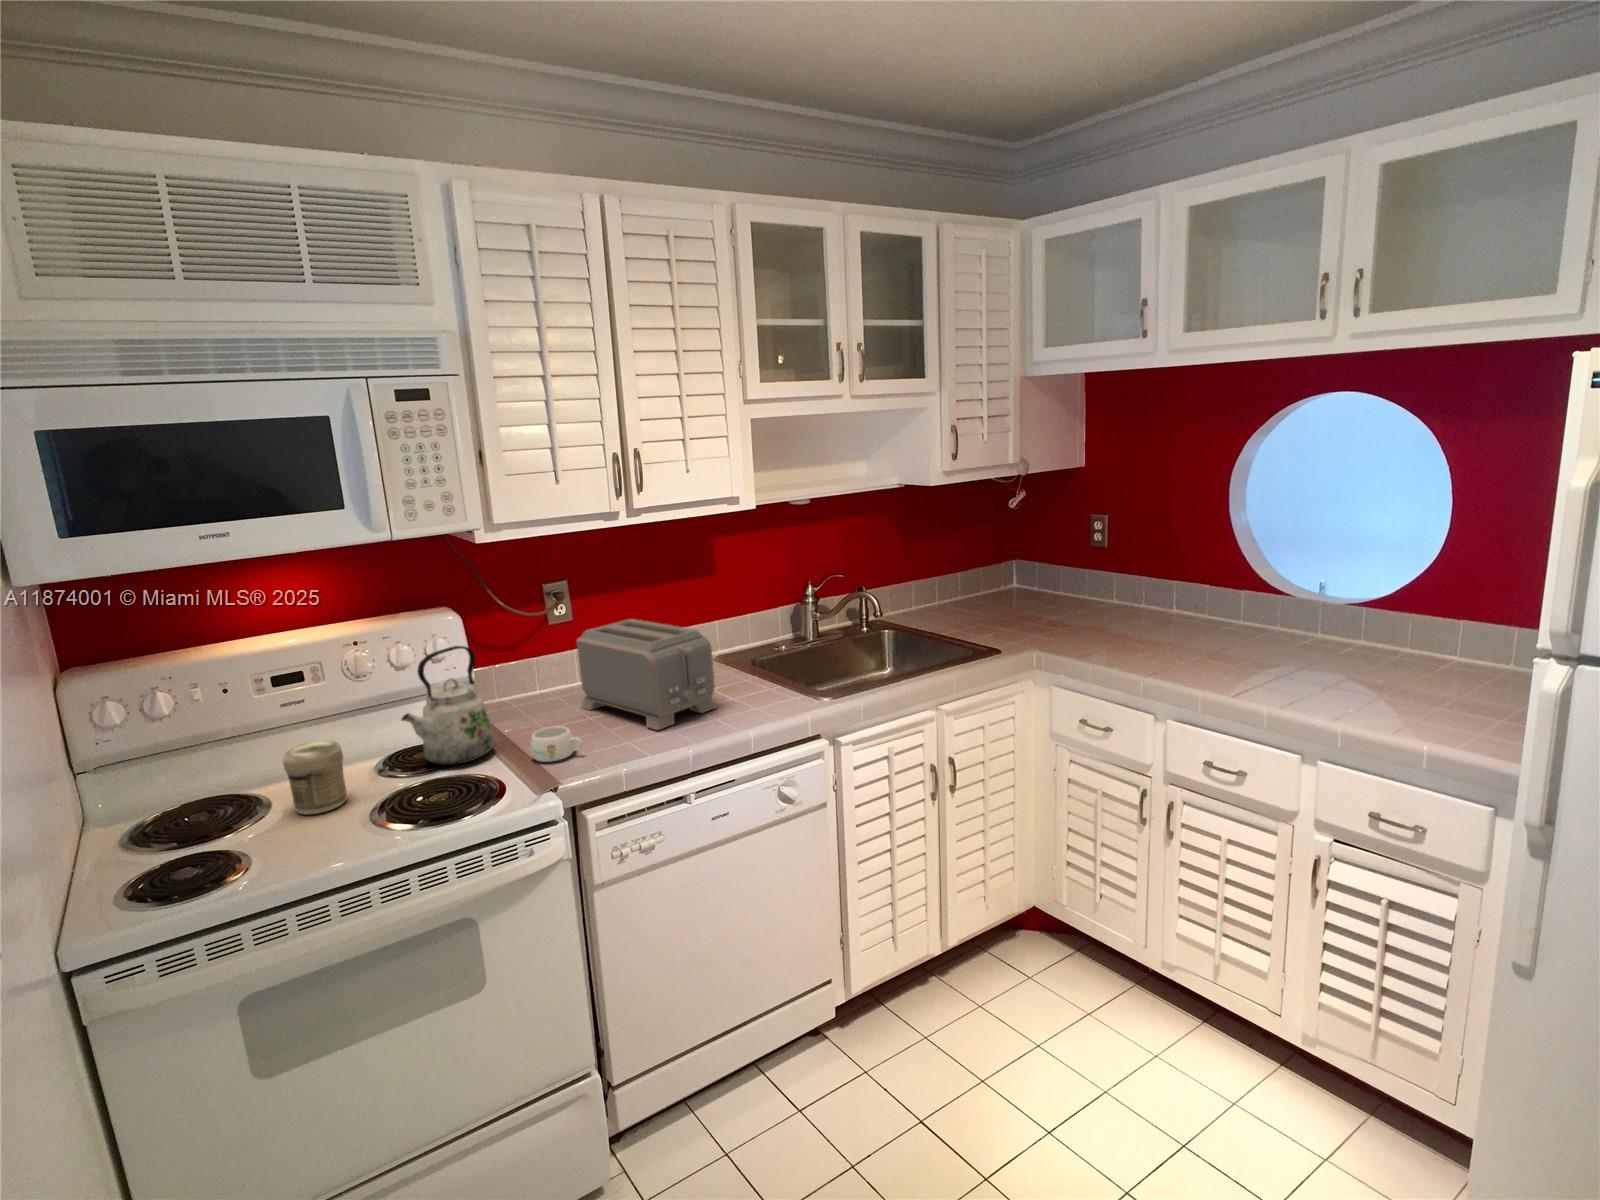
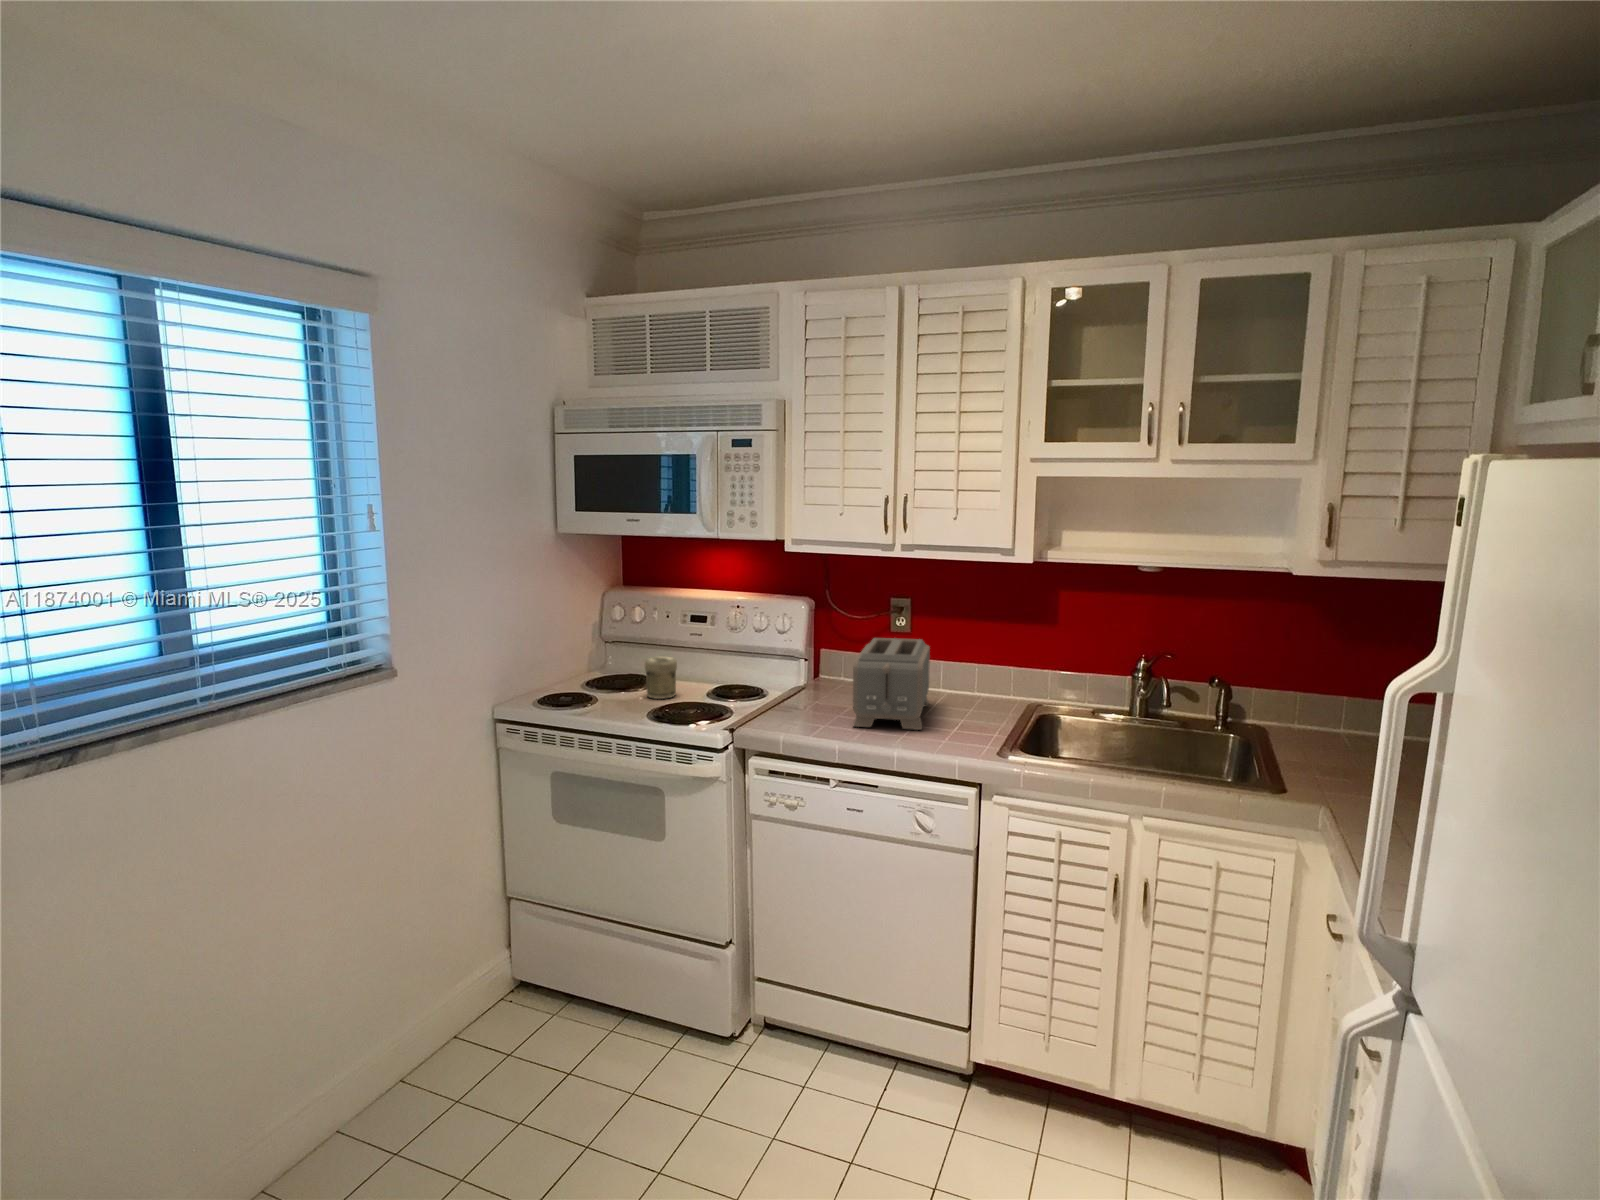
kettle: present [401,646,494,765] -> none [709,620,775,703]
mug: present [530,726,583,762] -> none [763,695,796,719]

